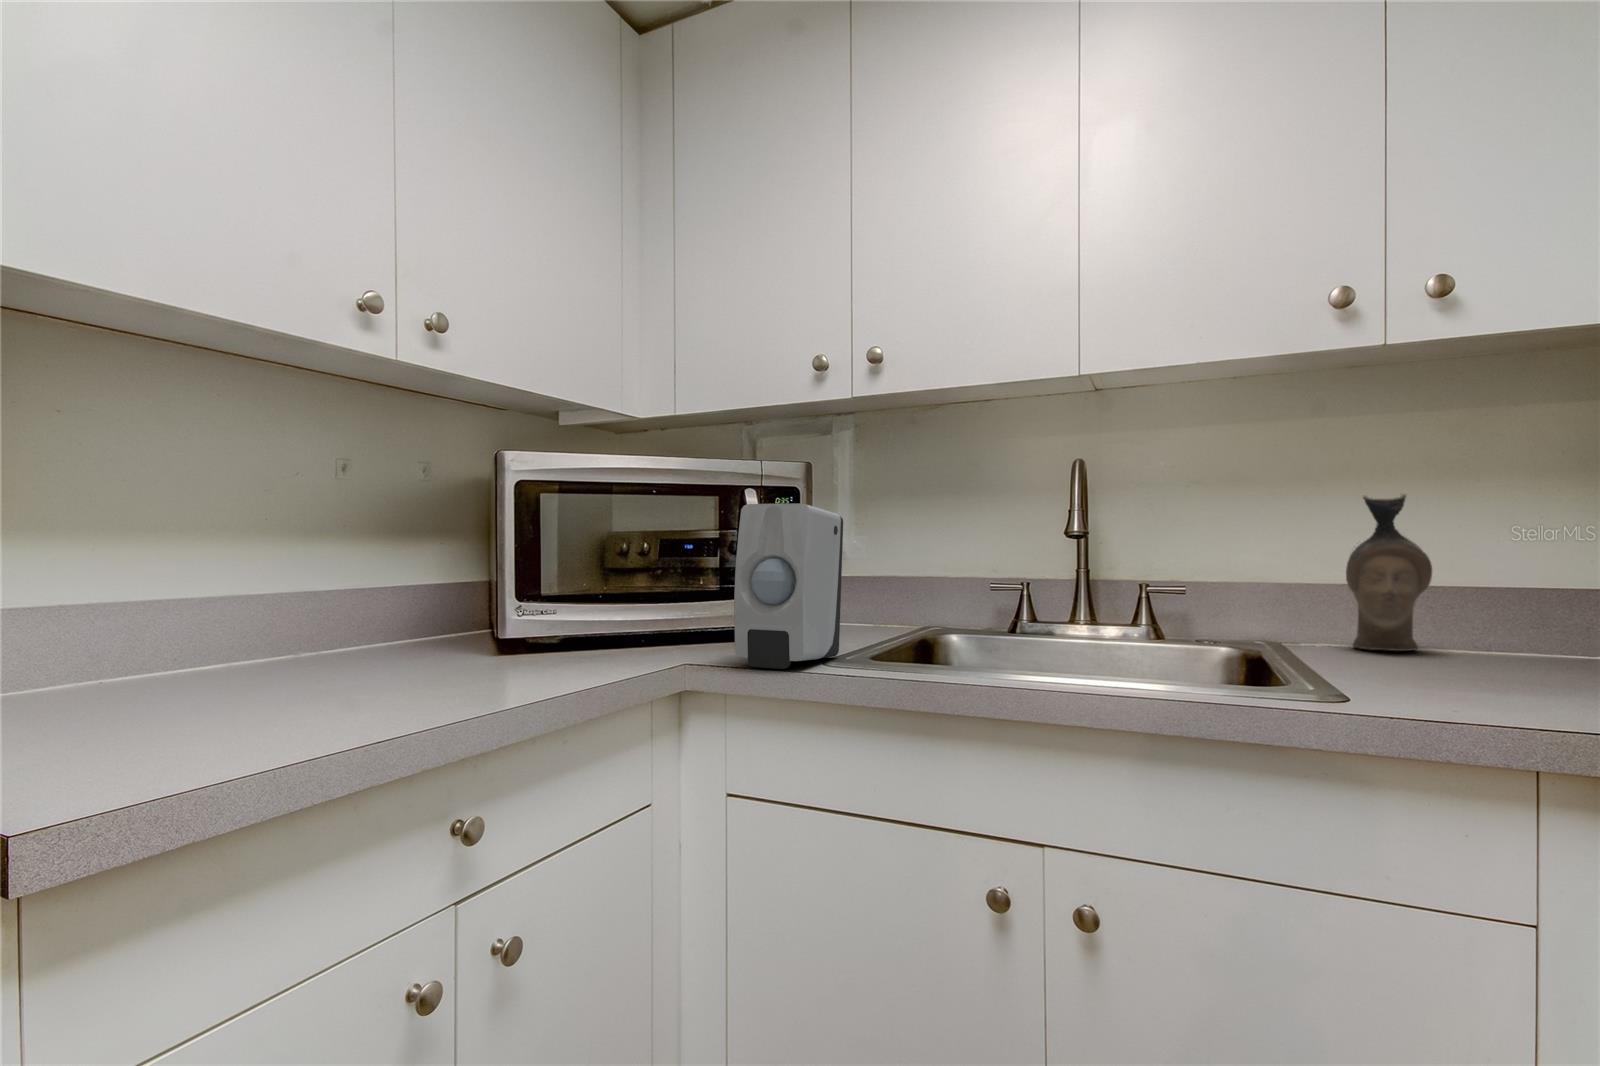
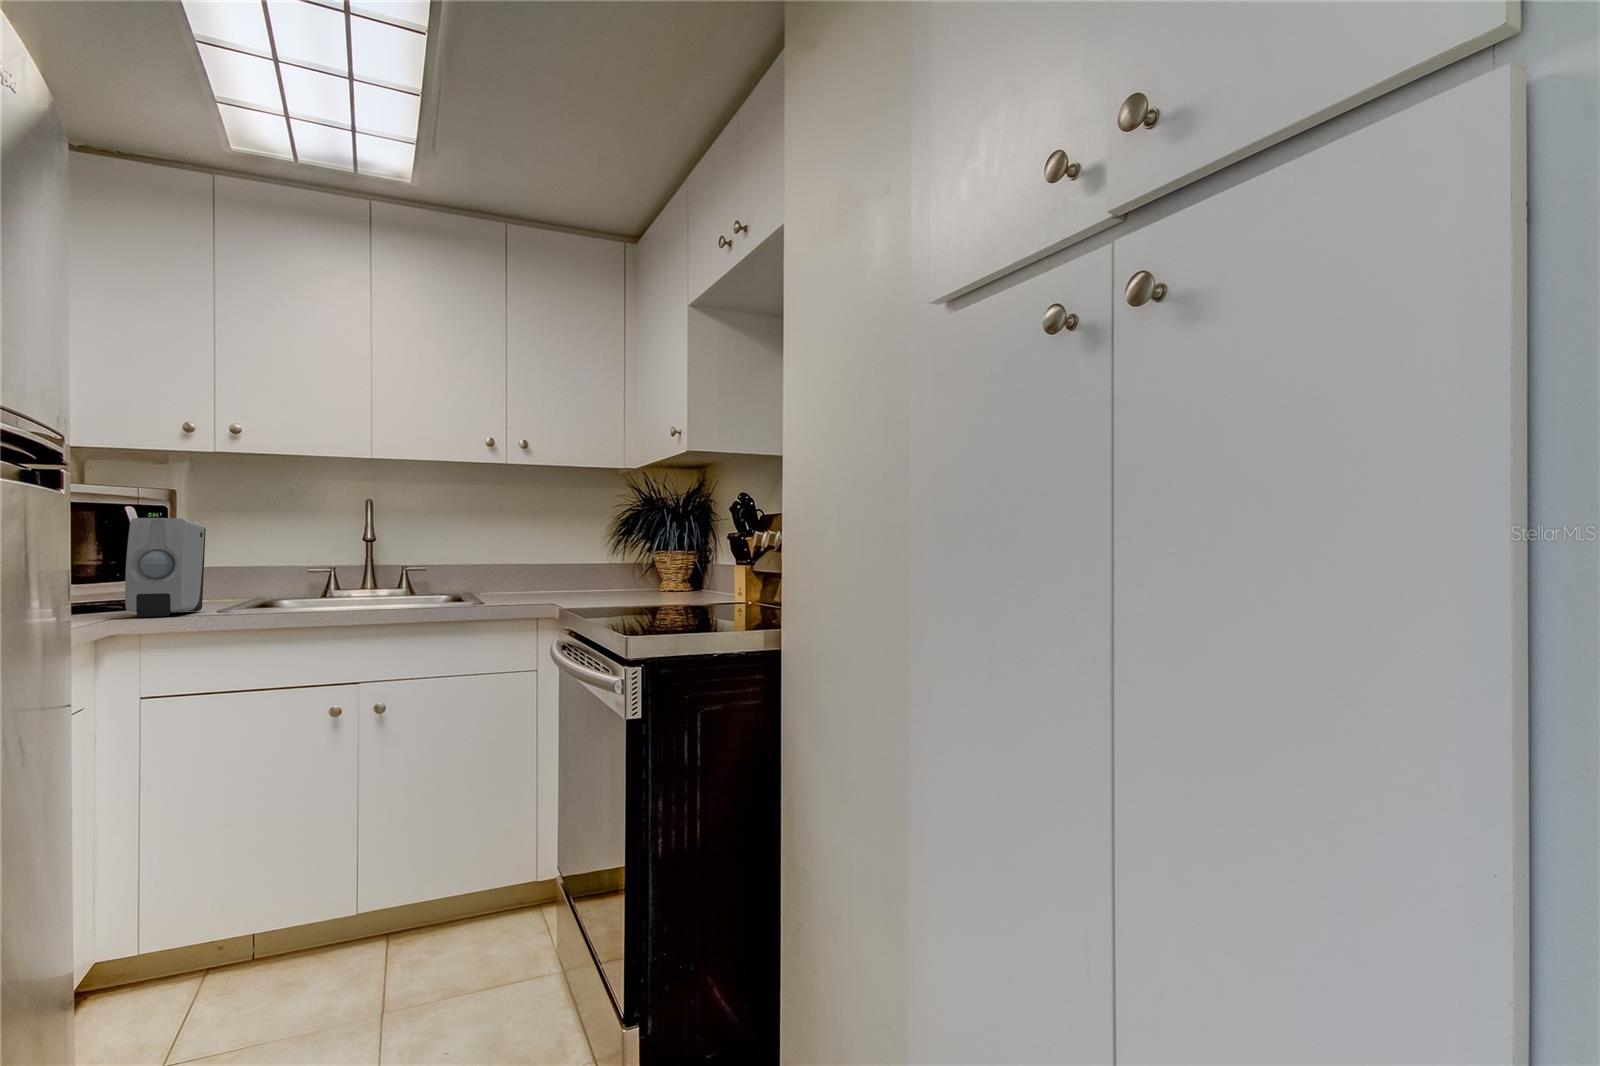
ceramic pitcher: present [1346,493,1432,651] -> none [506,512,541,594]

